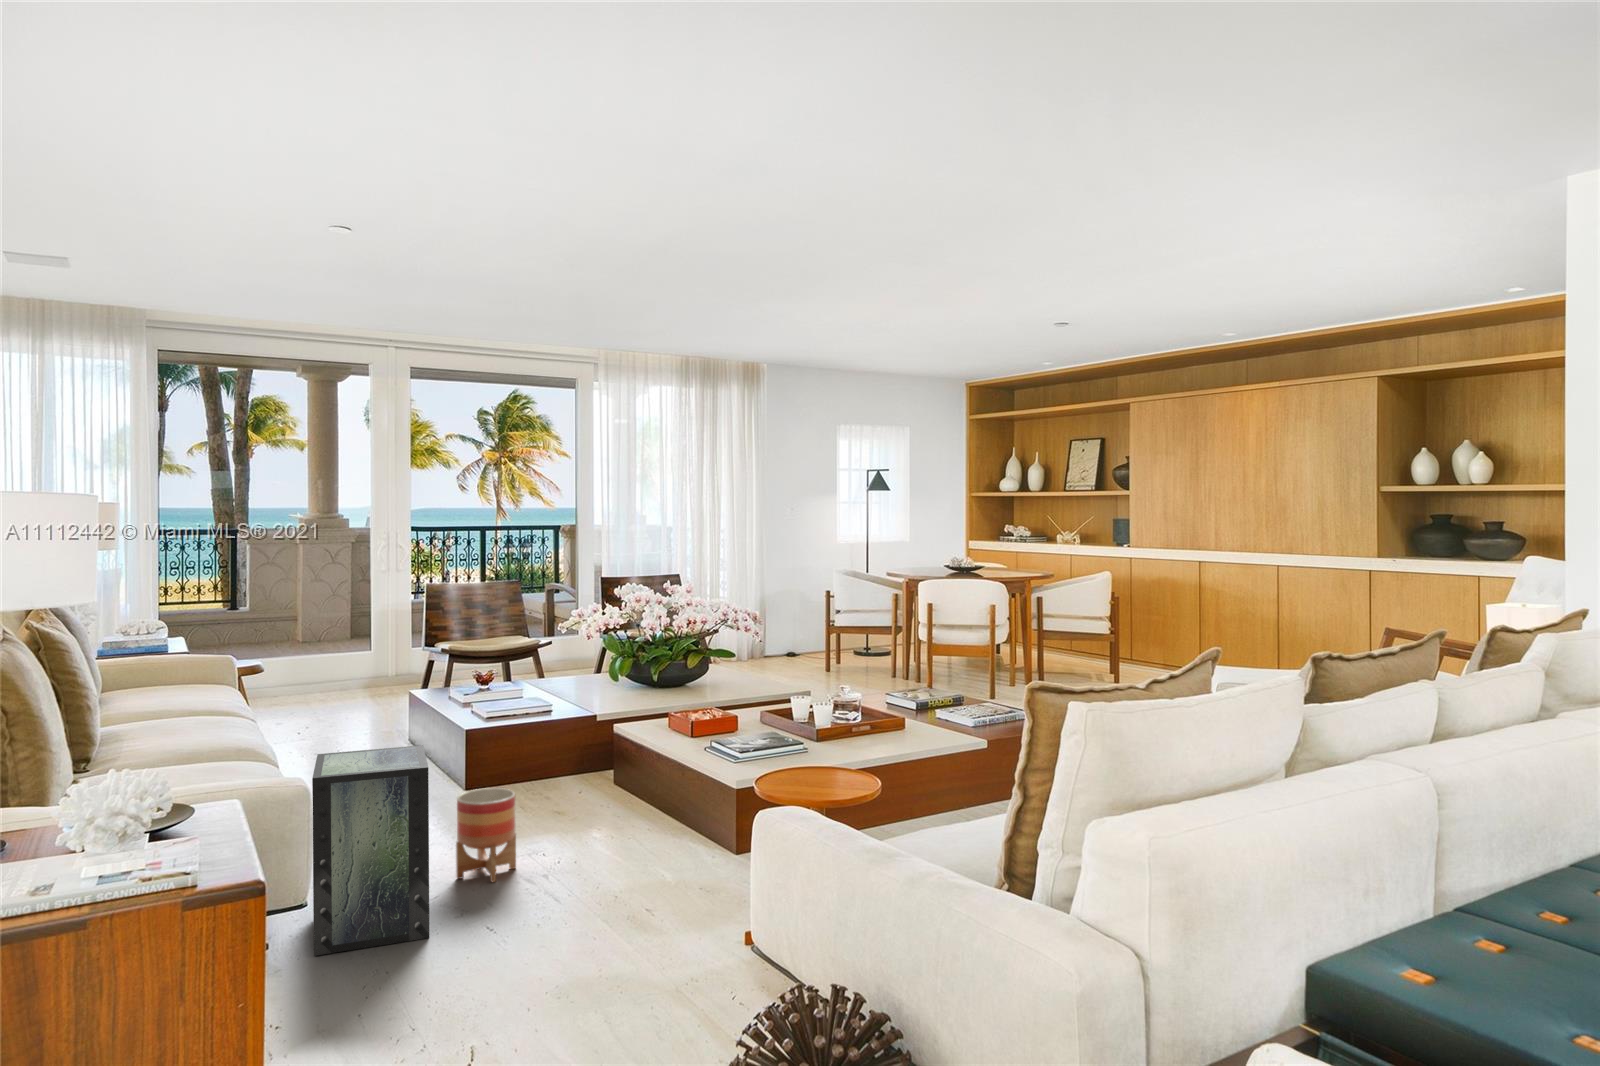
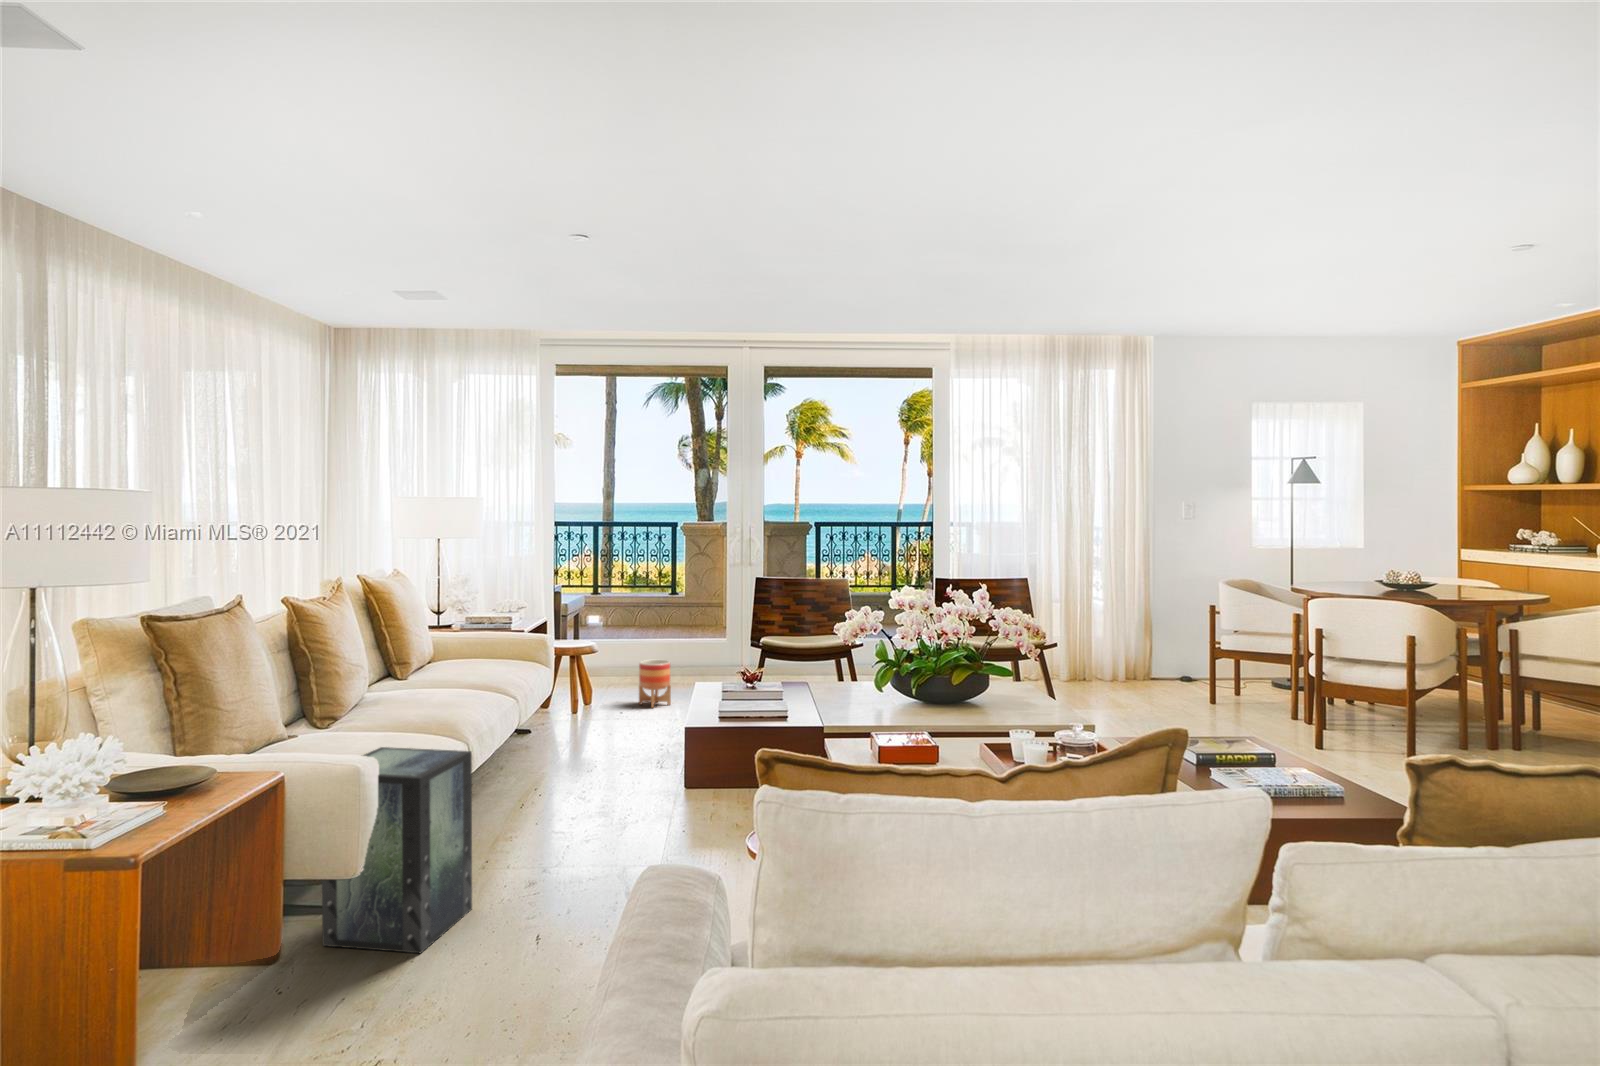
planter: present [456,788,516,882] -> present [639,660,671,708]

